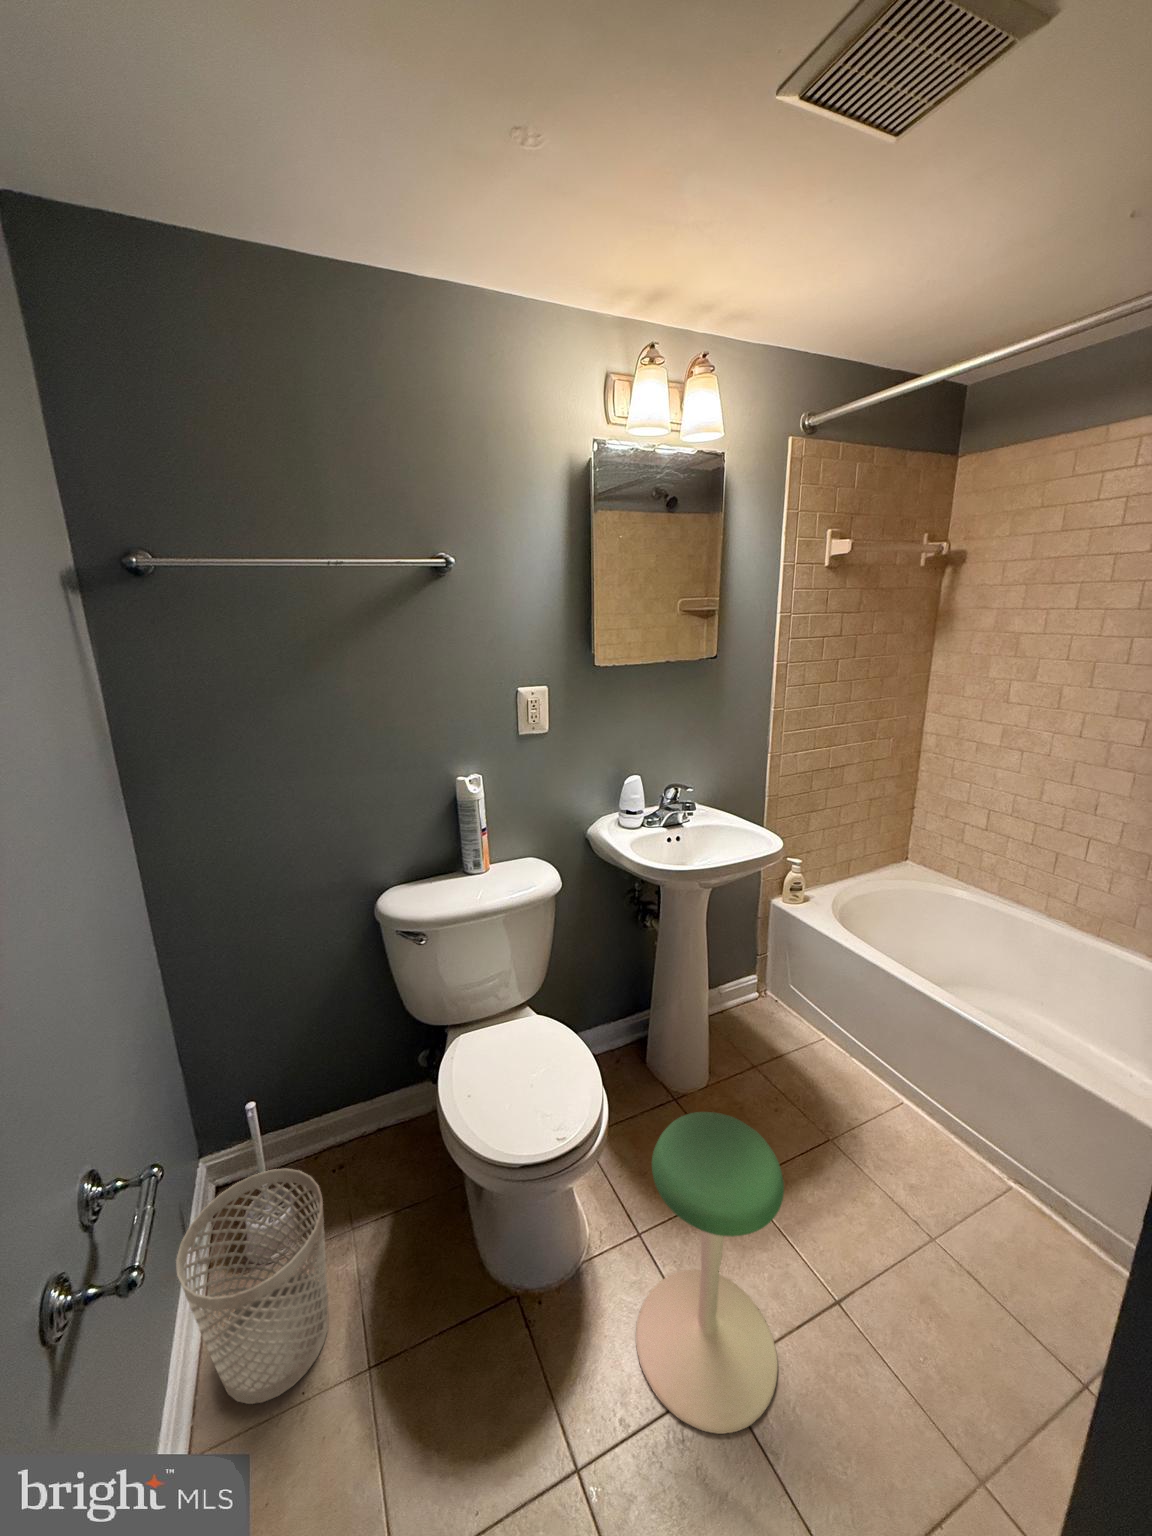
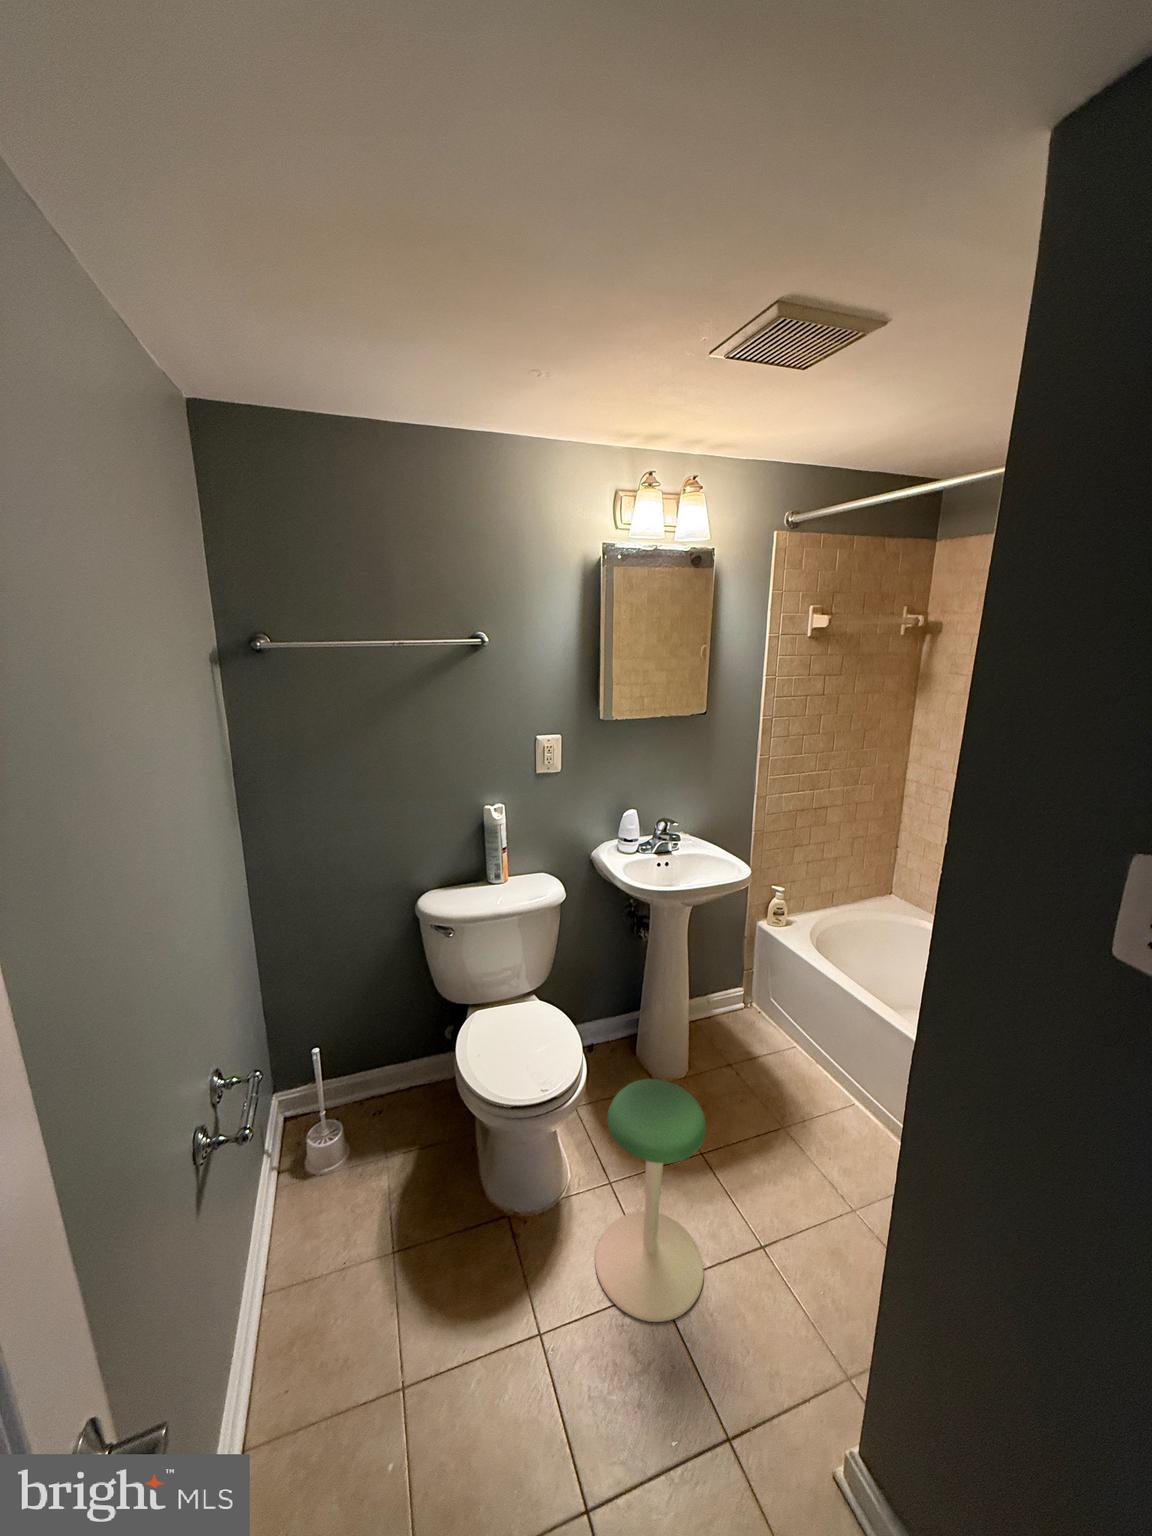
wastebasket: present [176,1169,328,1404] -> none [263,1098,365,1264]

